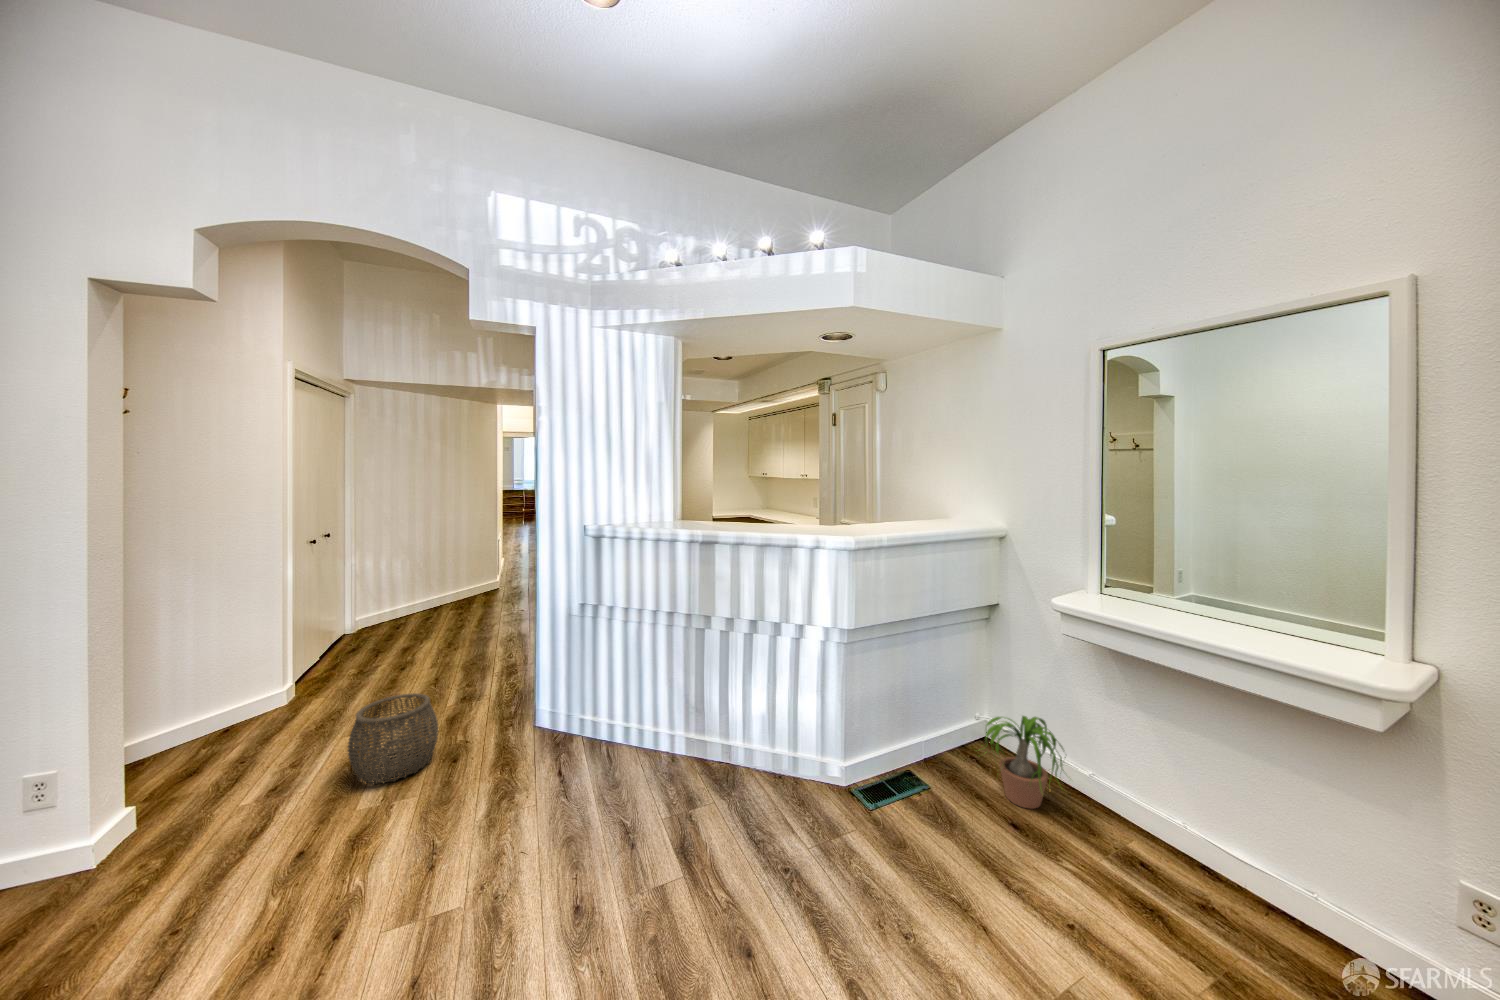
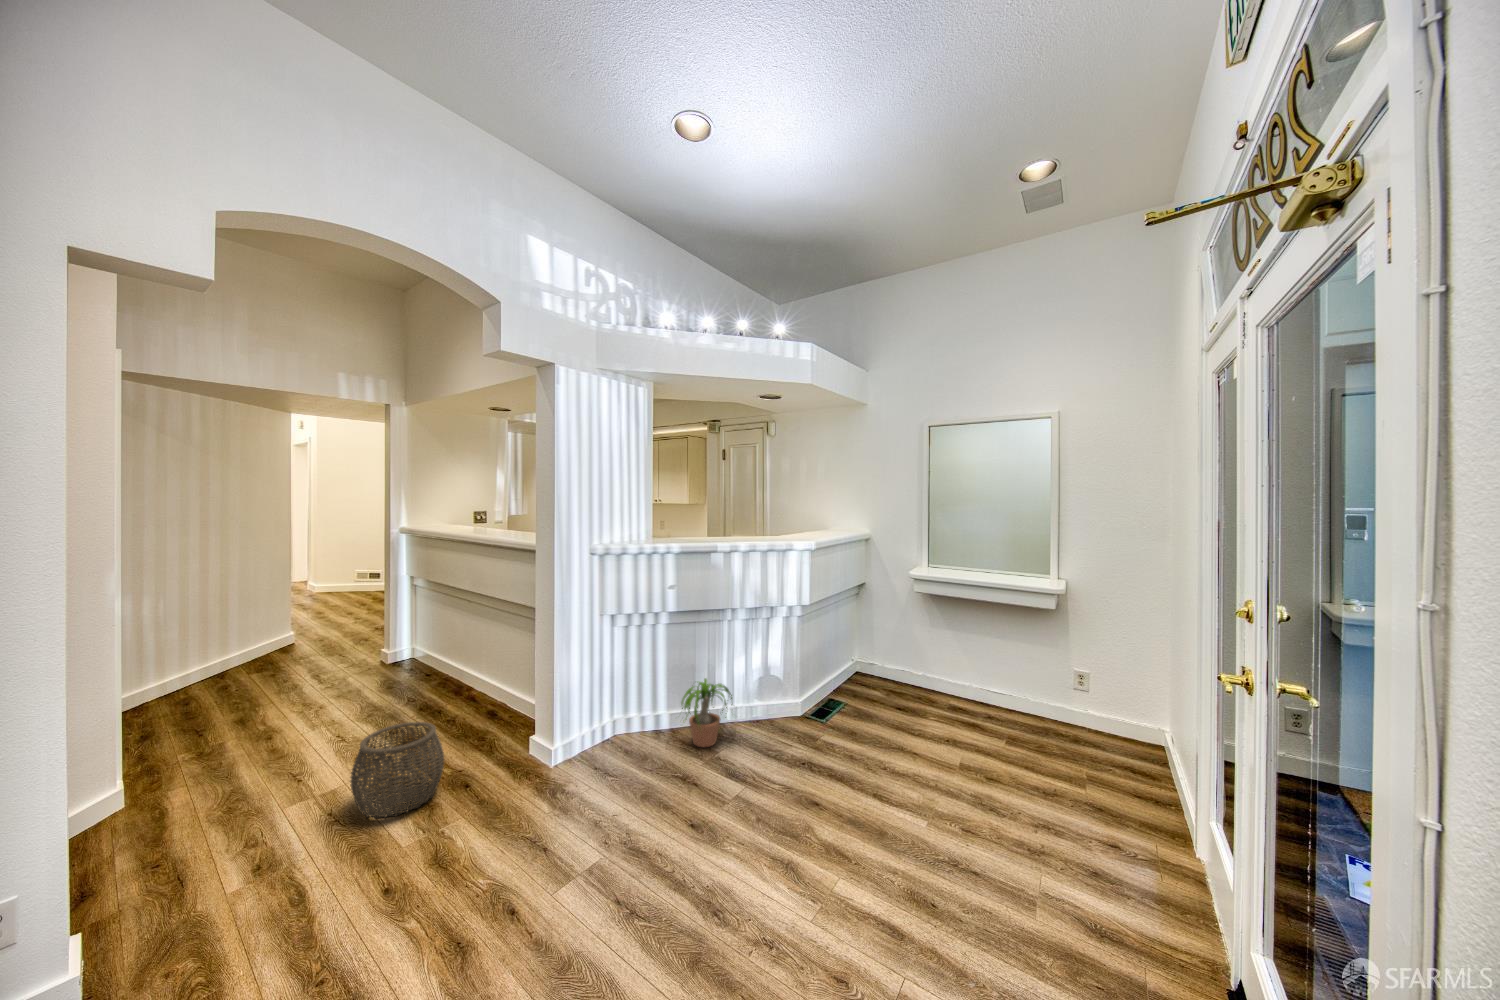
potted plant: present [985,716,1066,809] -> present [681,679,732,747]

